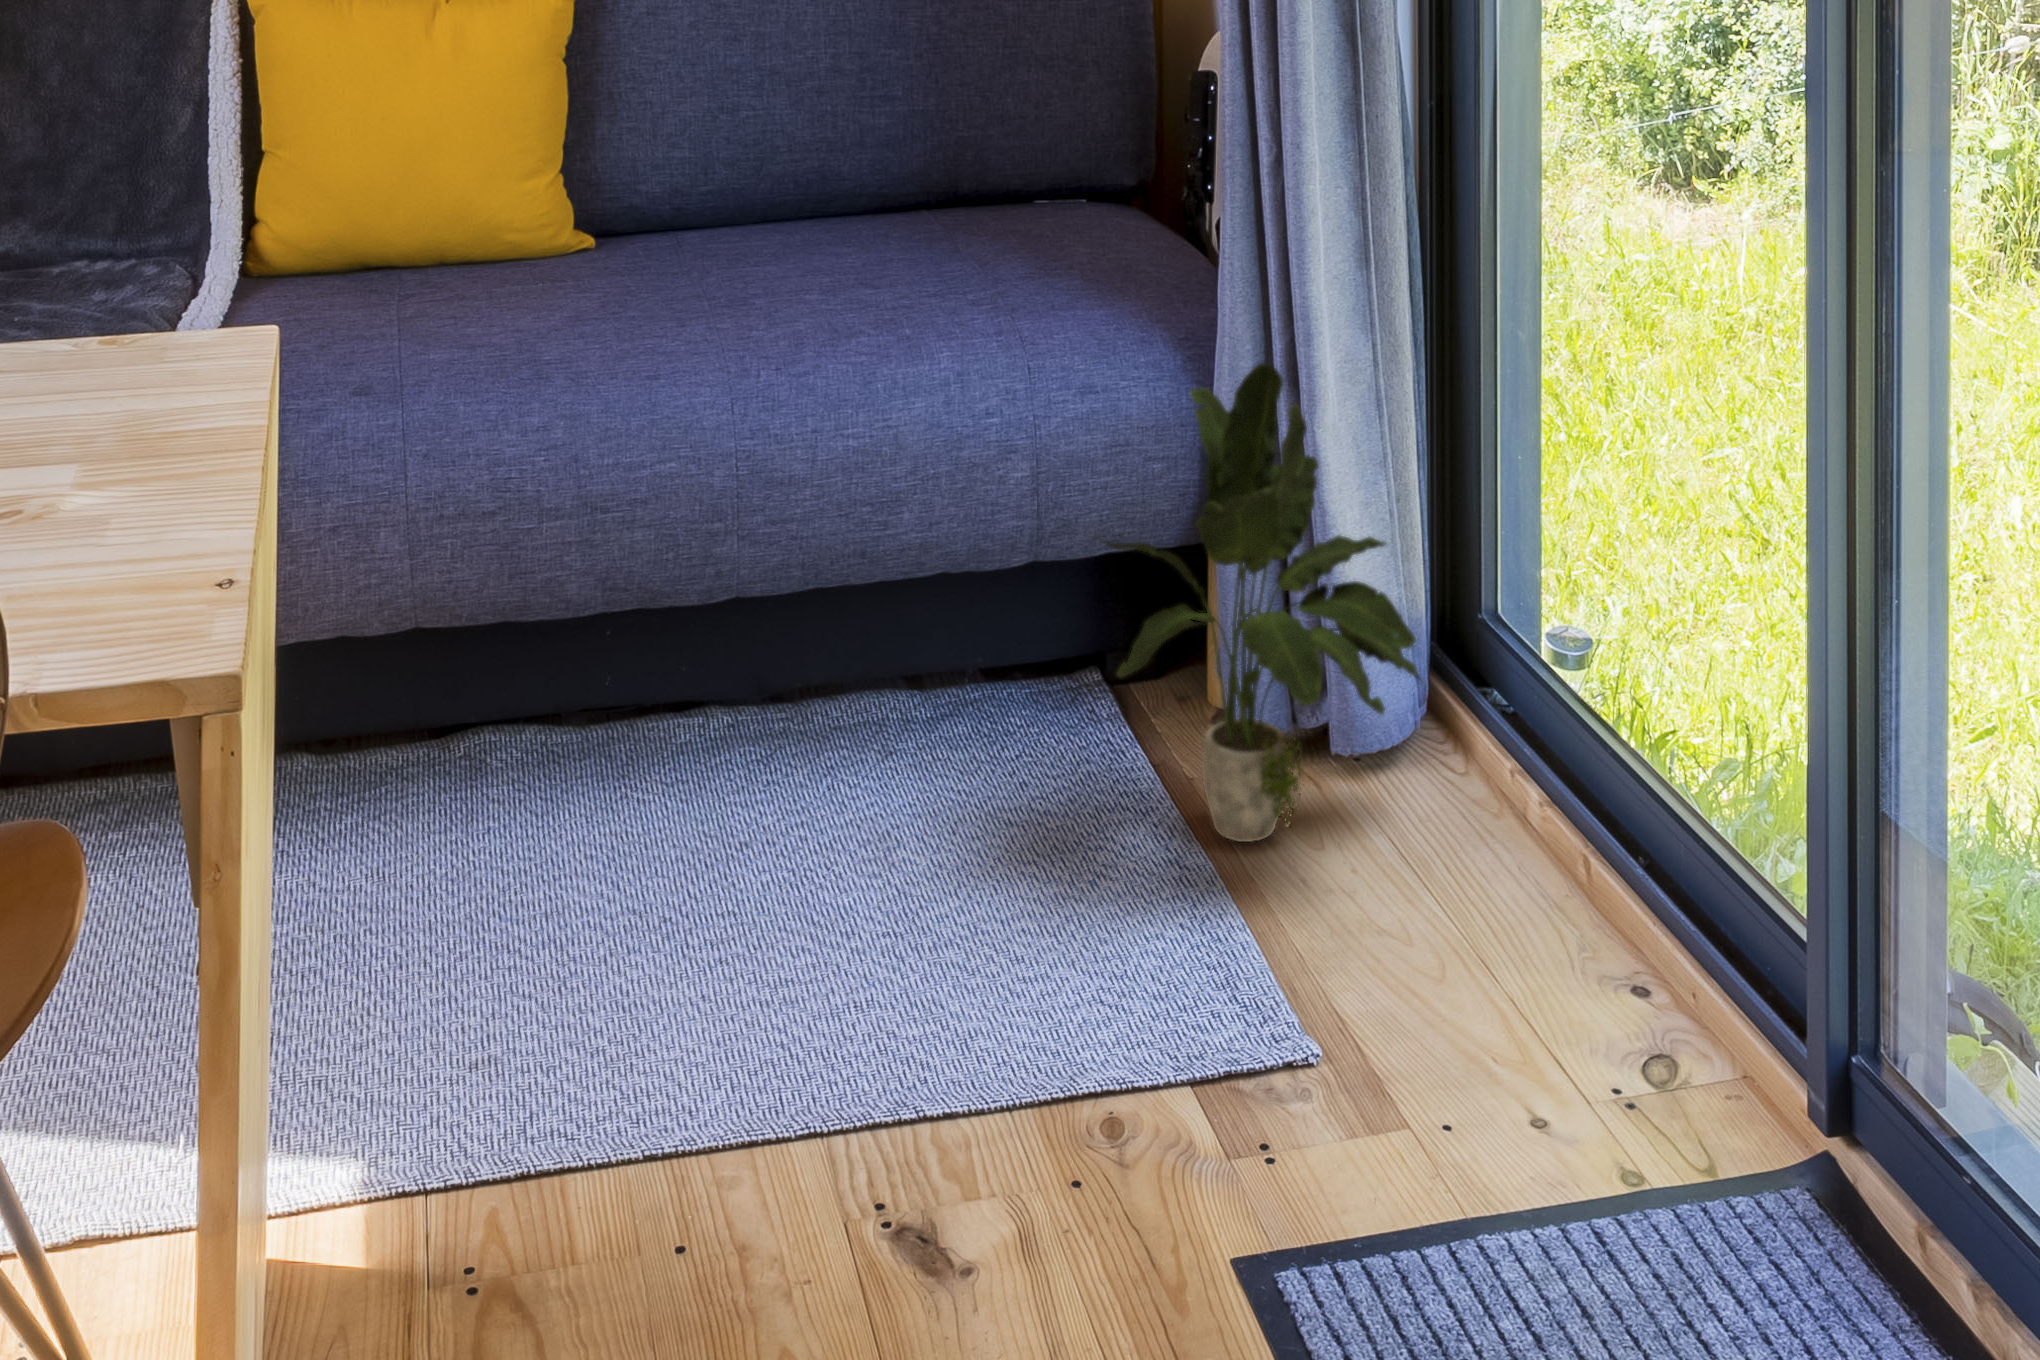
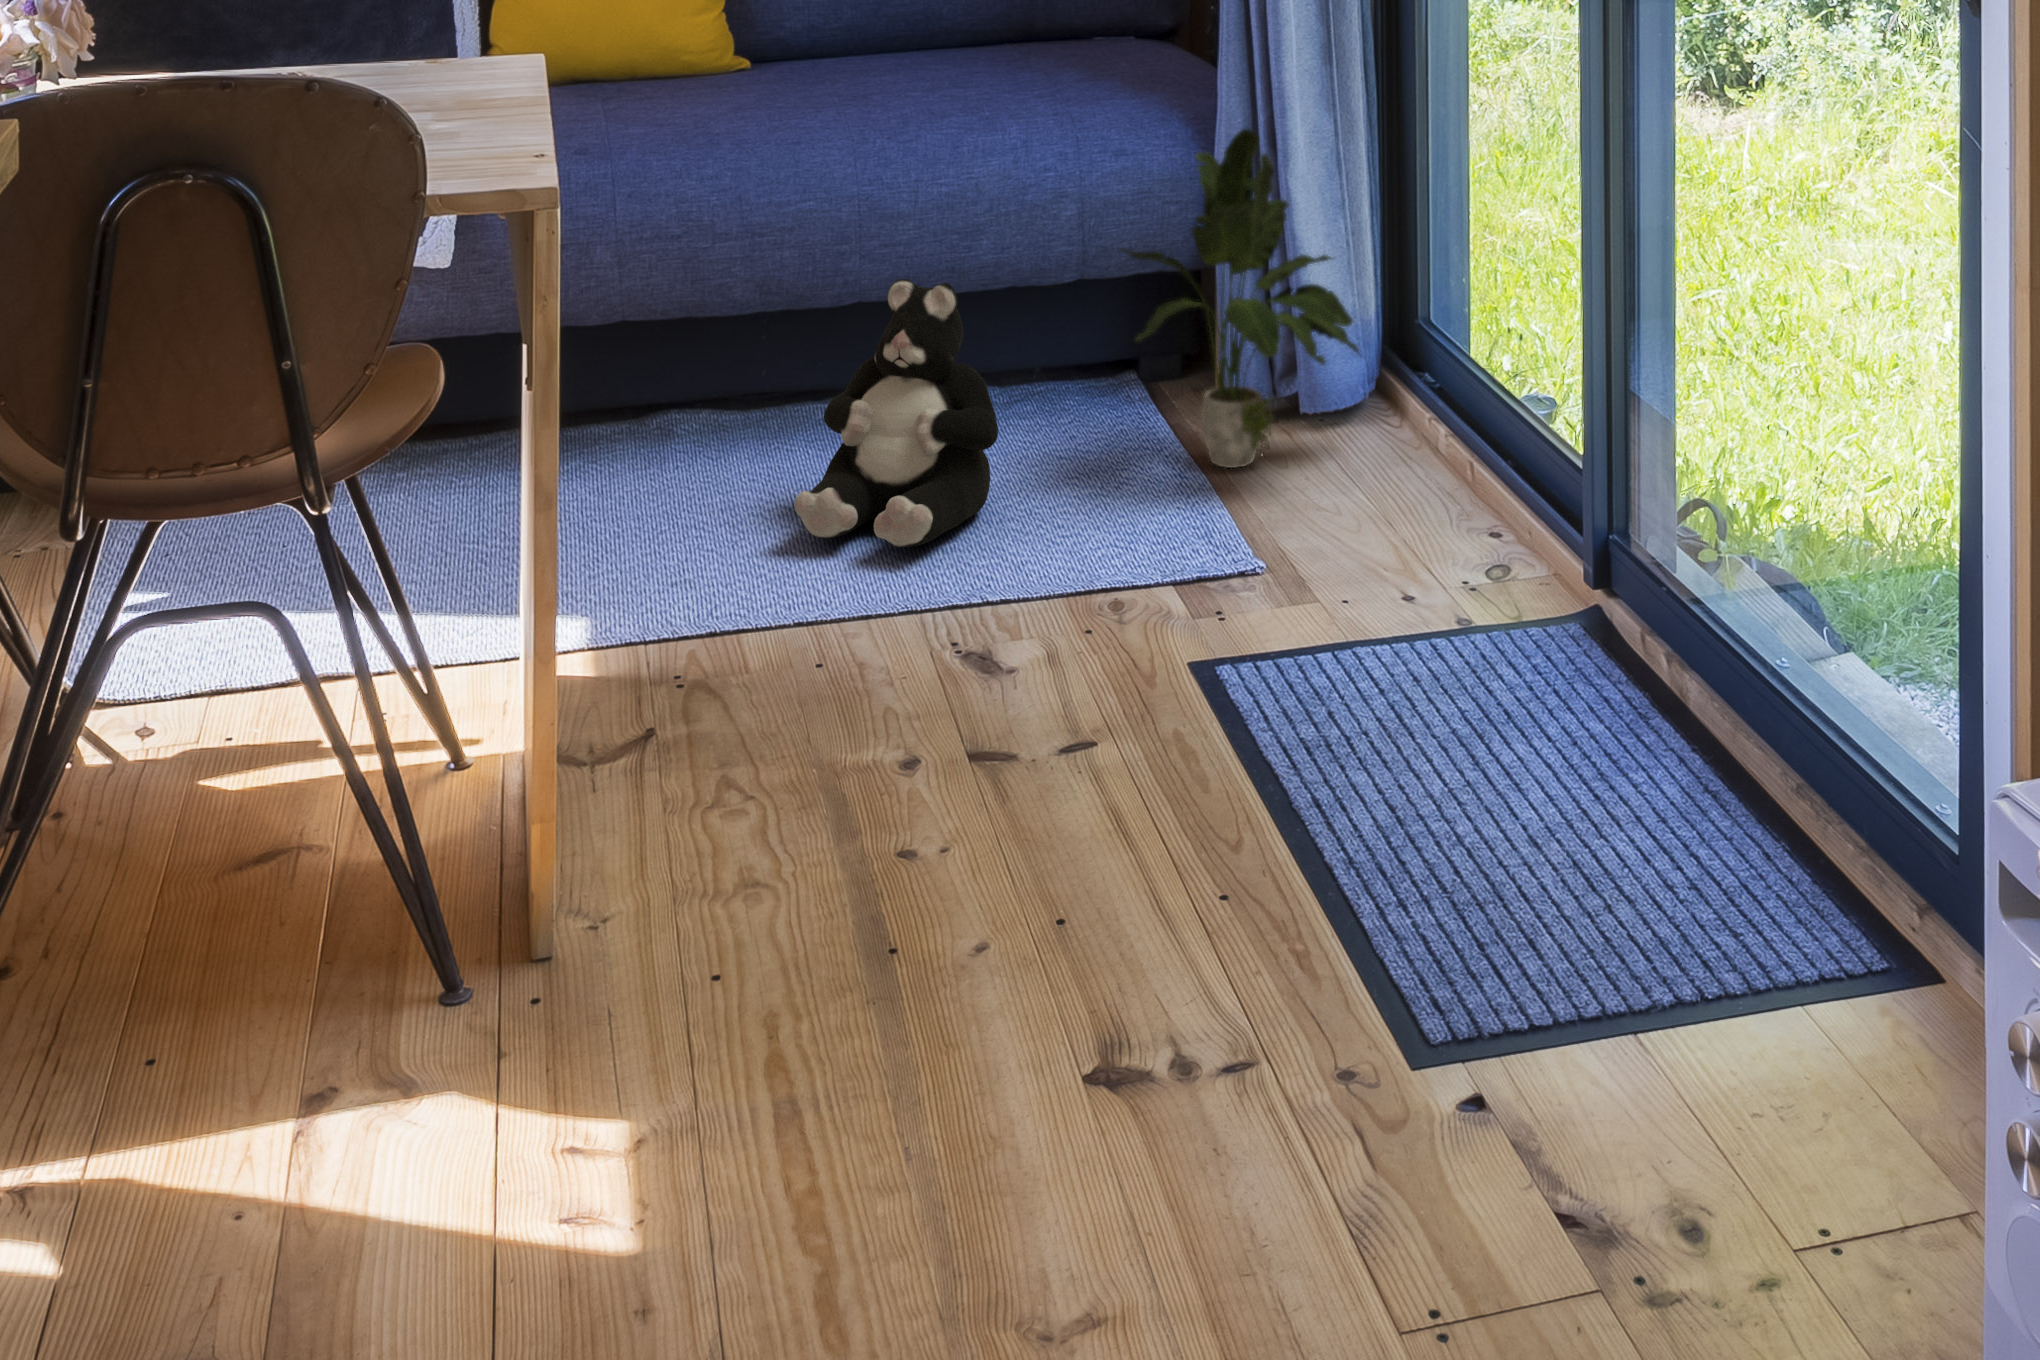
plush toy: none [636,585,926,1002] -> present [795,279,998,547]

